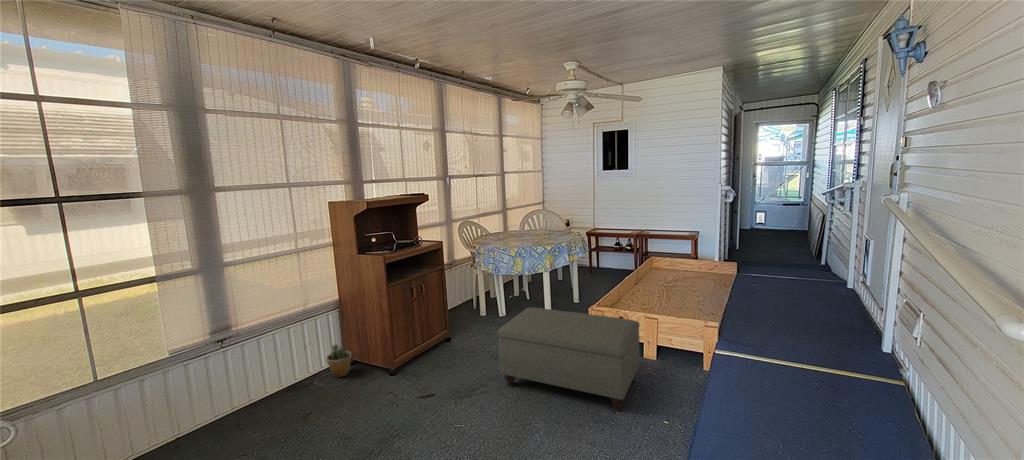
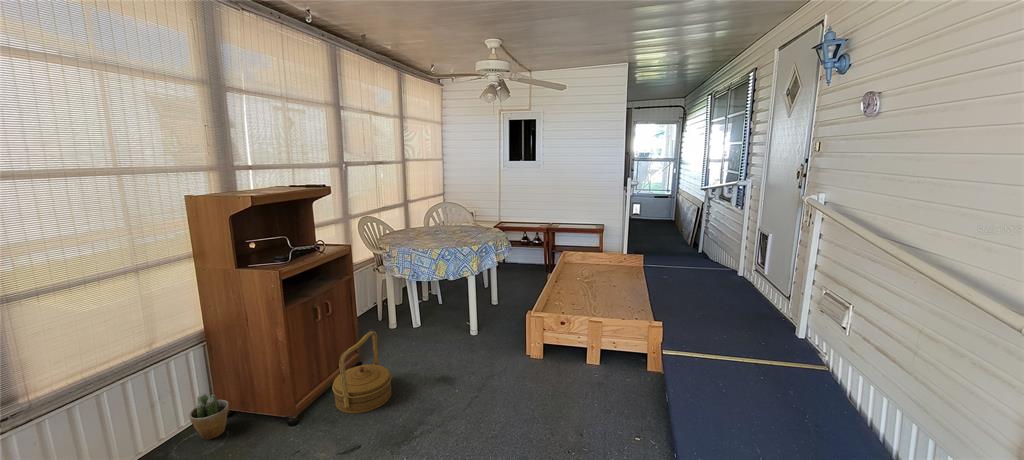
ottoman: present [497,308,640,411] -> none [439,321,594,432]
woven basket: none [422,311,468,374] -> present [332,331,392,414]

